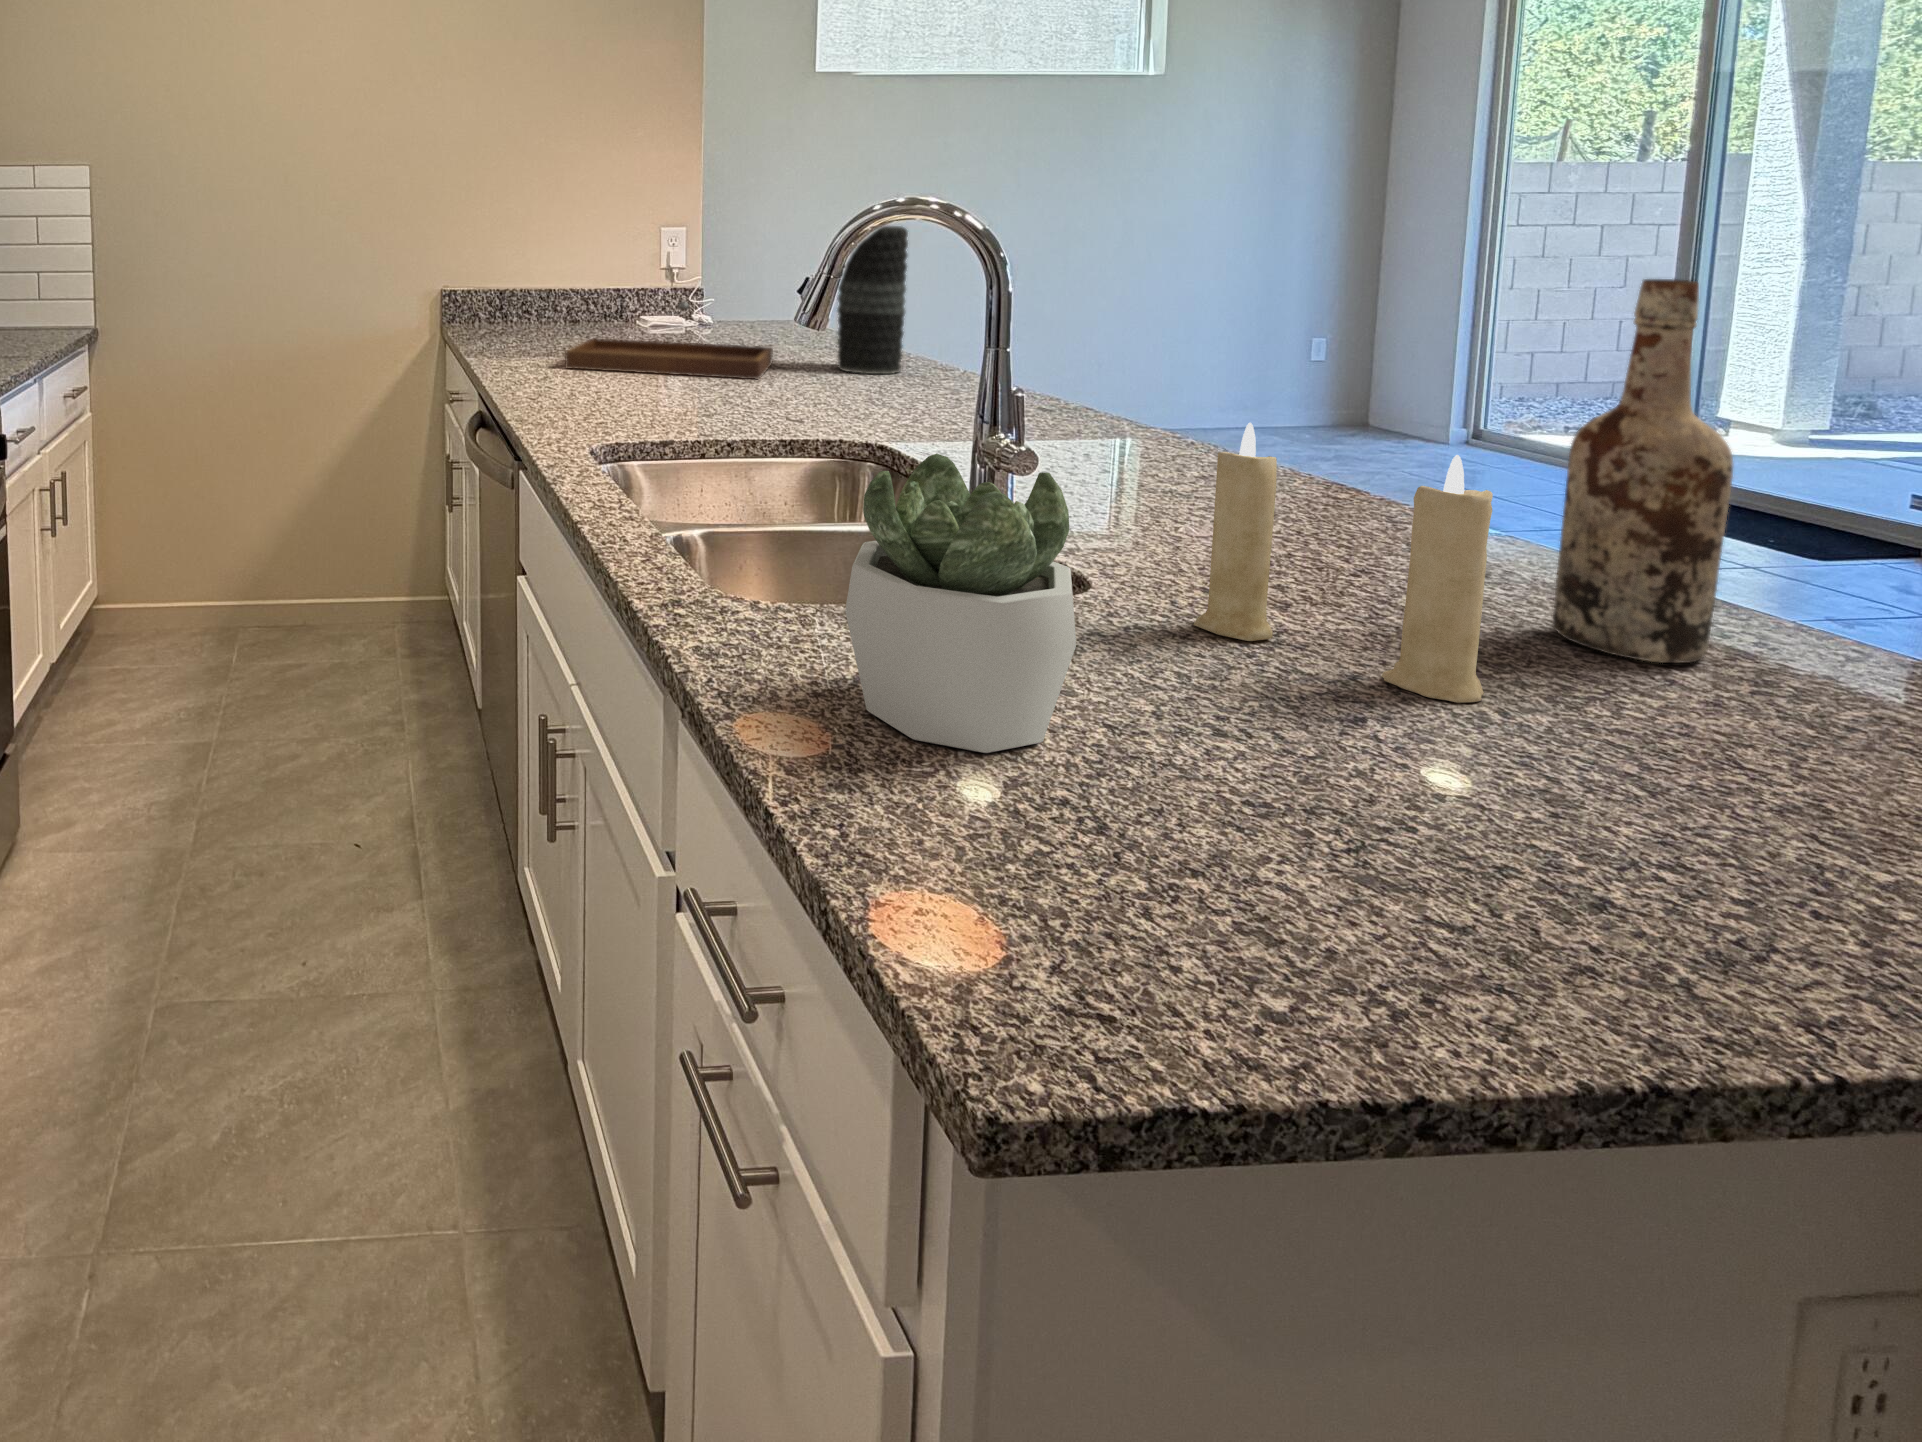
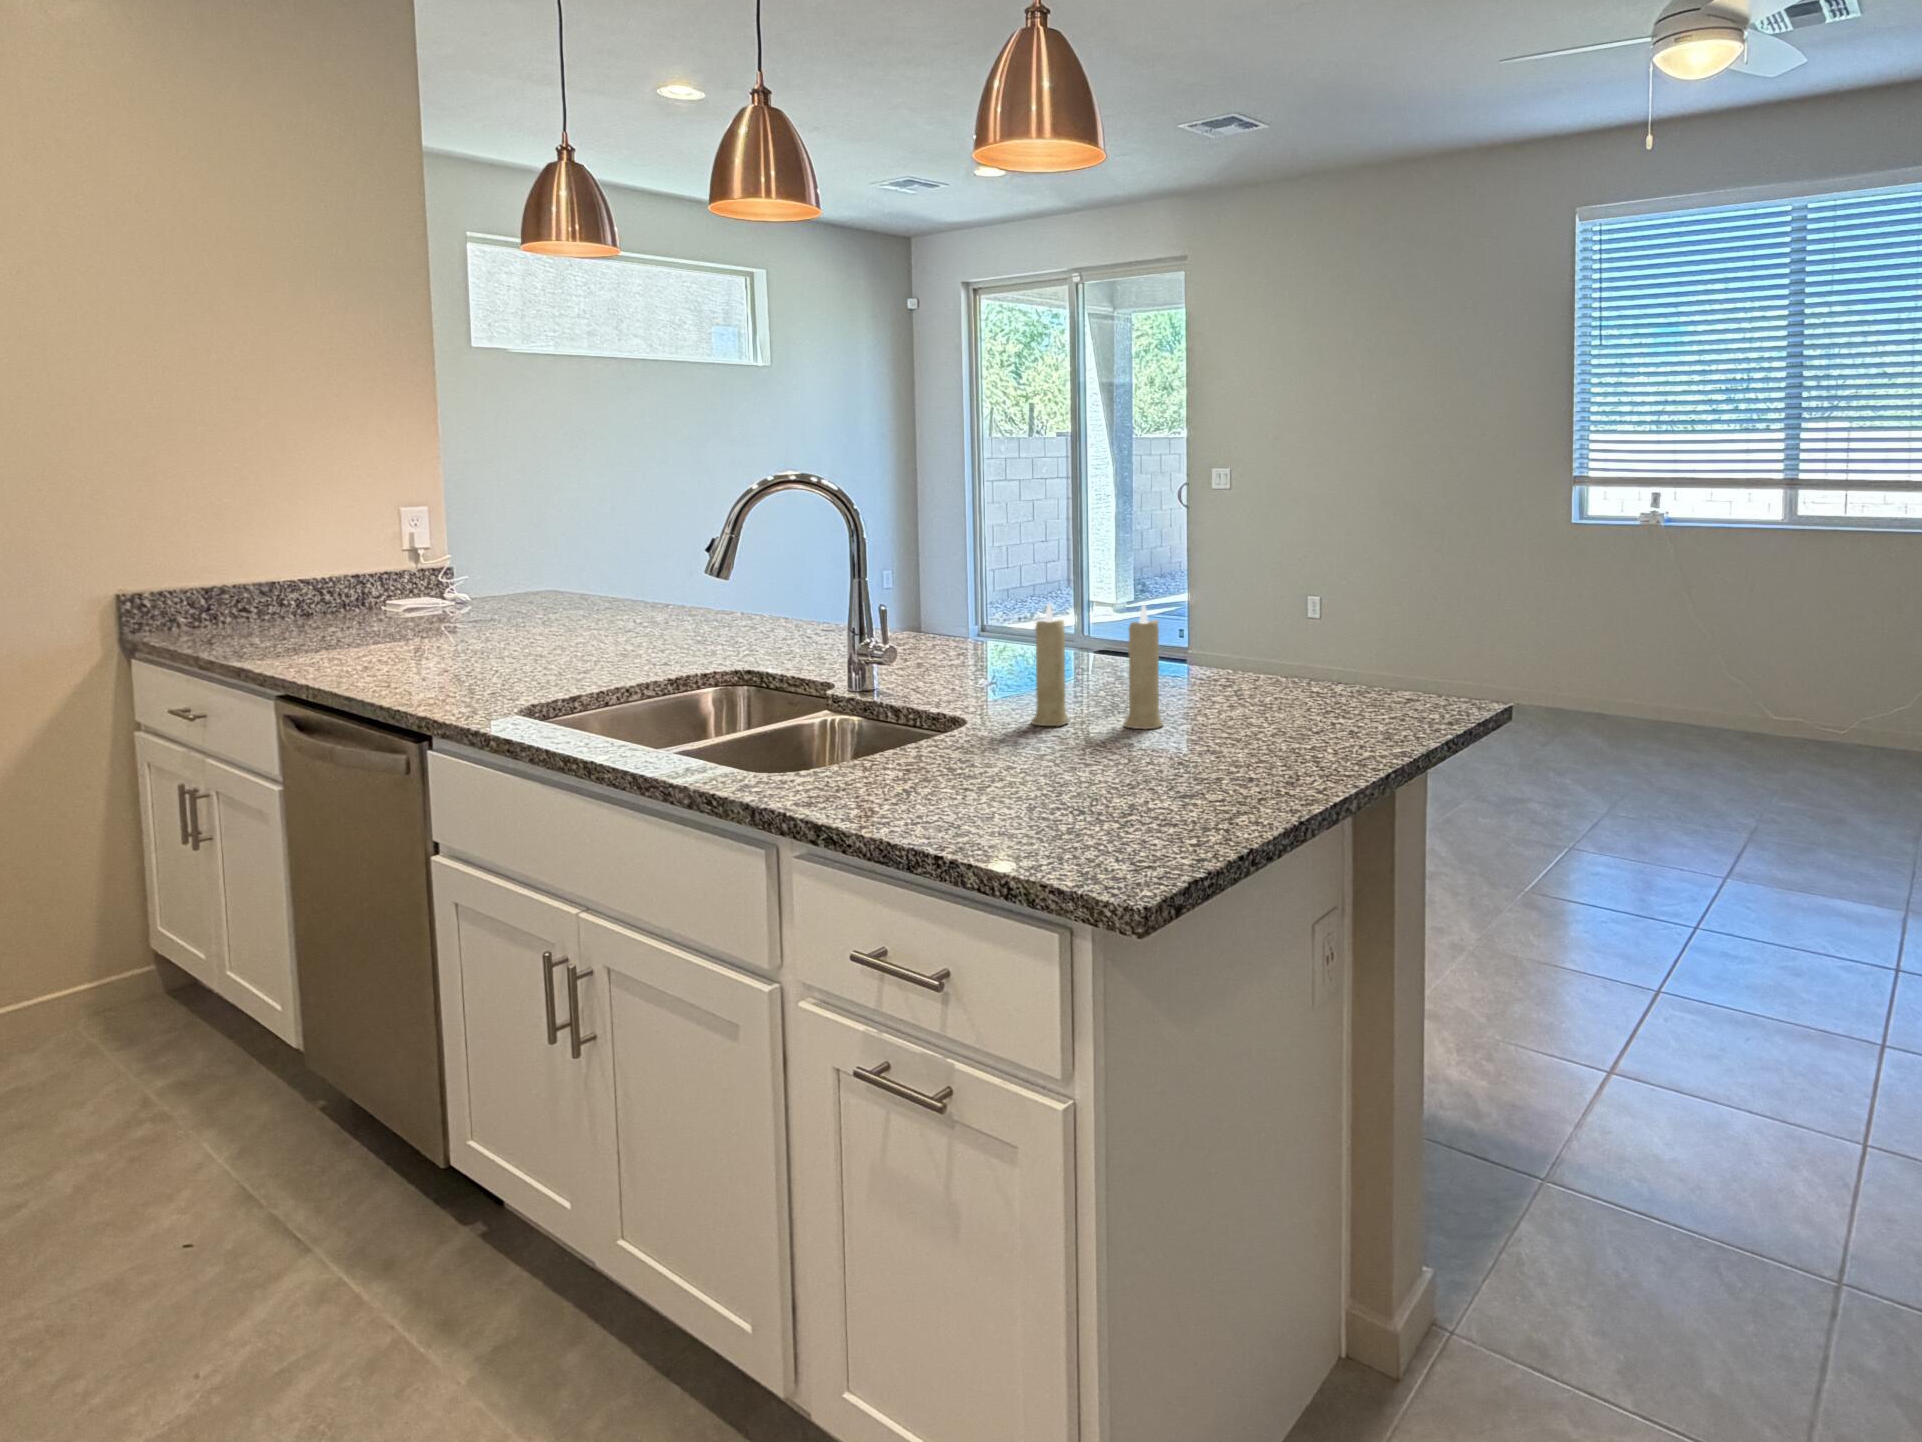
vase: present [838,225,908,374] -> none [632,496,693,623]
wine bottle: present [1553,279,1733,663] -> none [1161,509,1218,696]
tray: present [565,301,773,379] -> none [371,575,584,655]
succulent plant: present [845,453,1076,753] -> none [907,637,1041,808]

